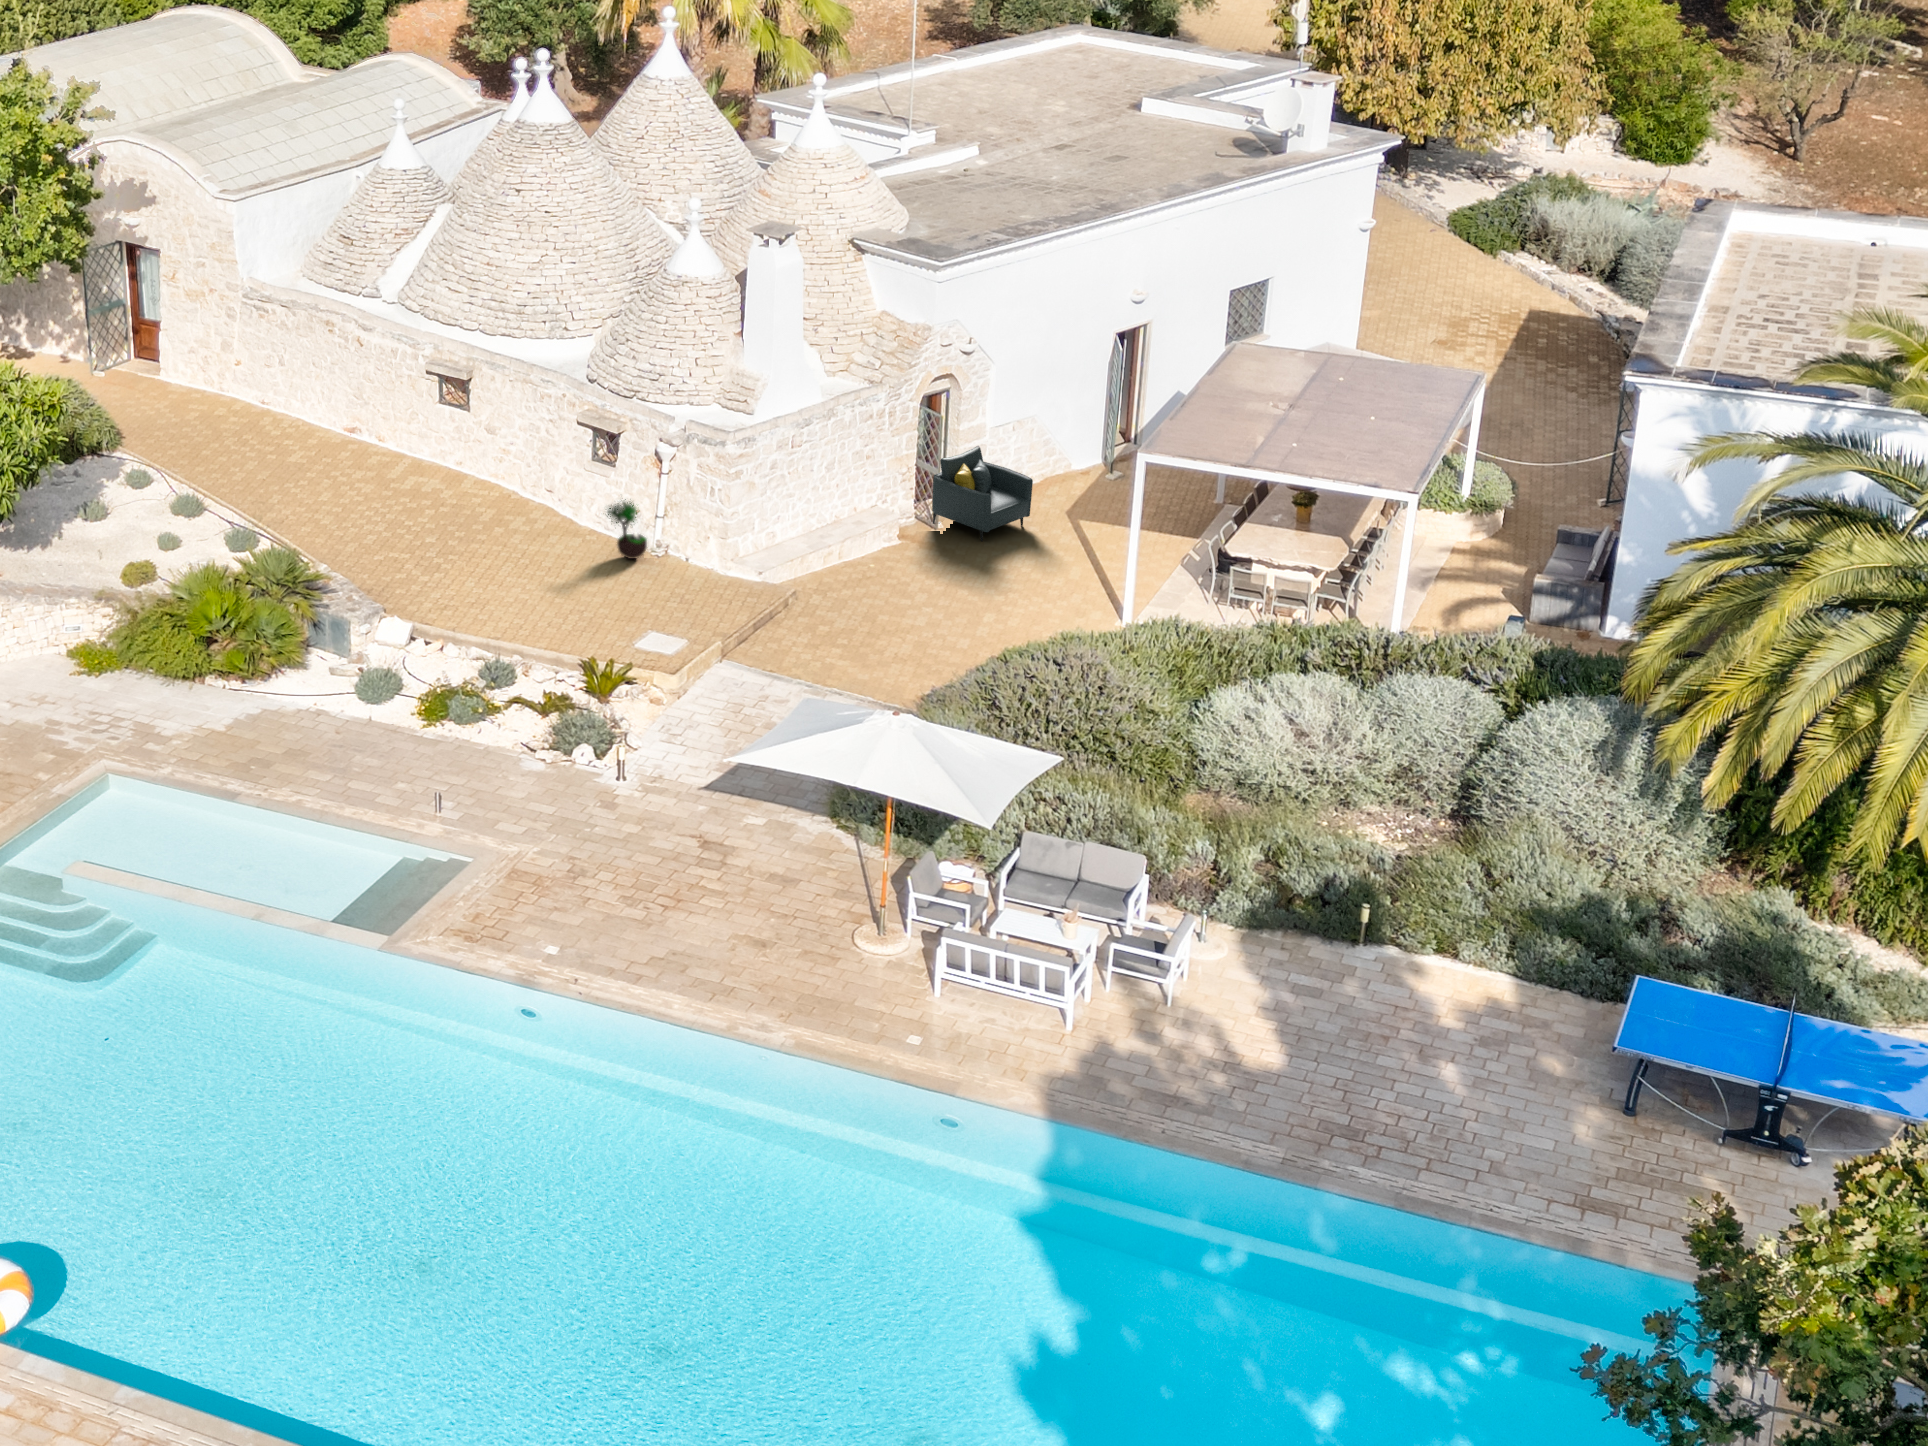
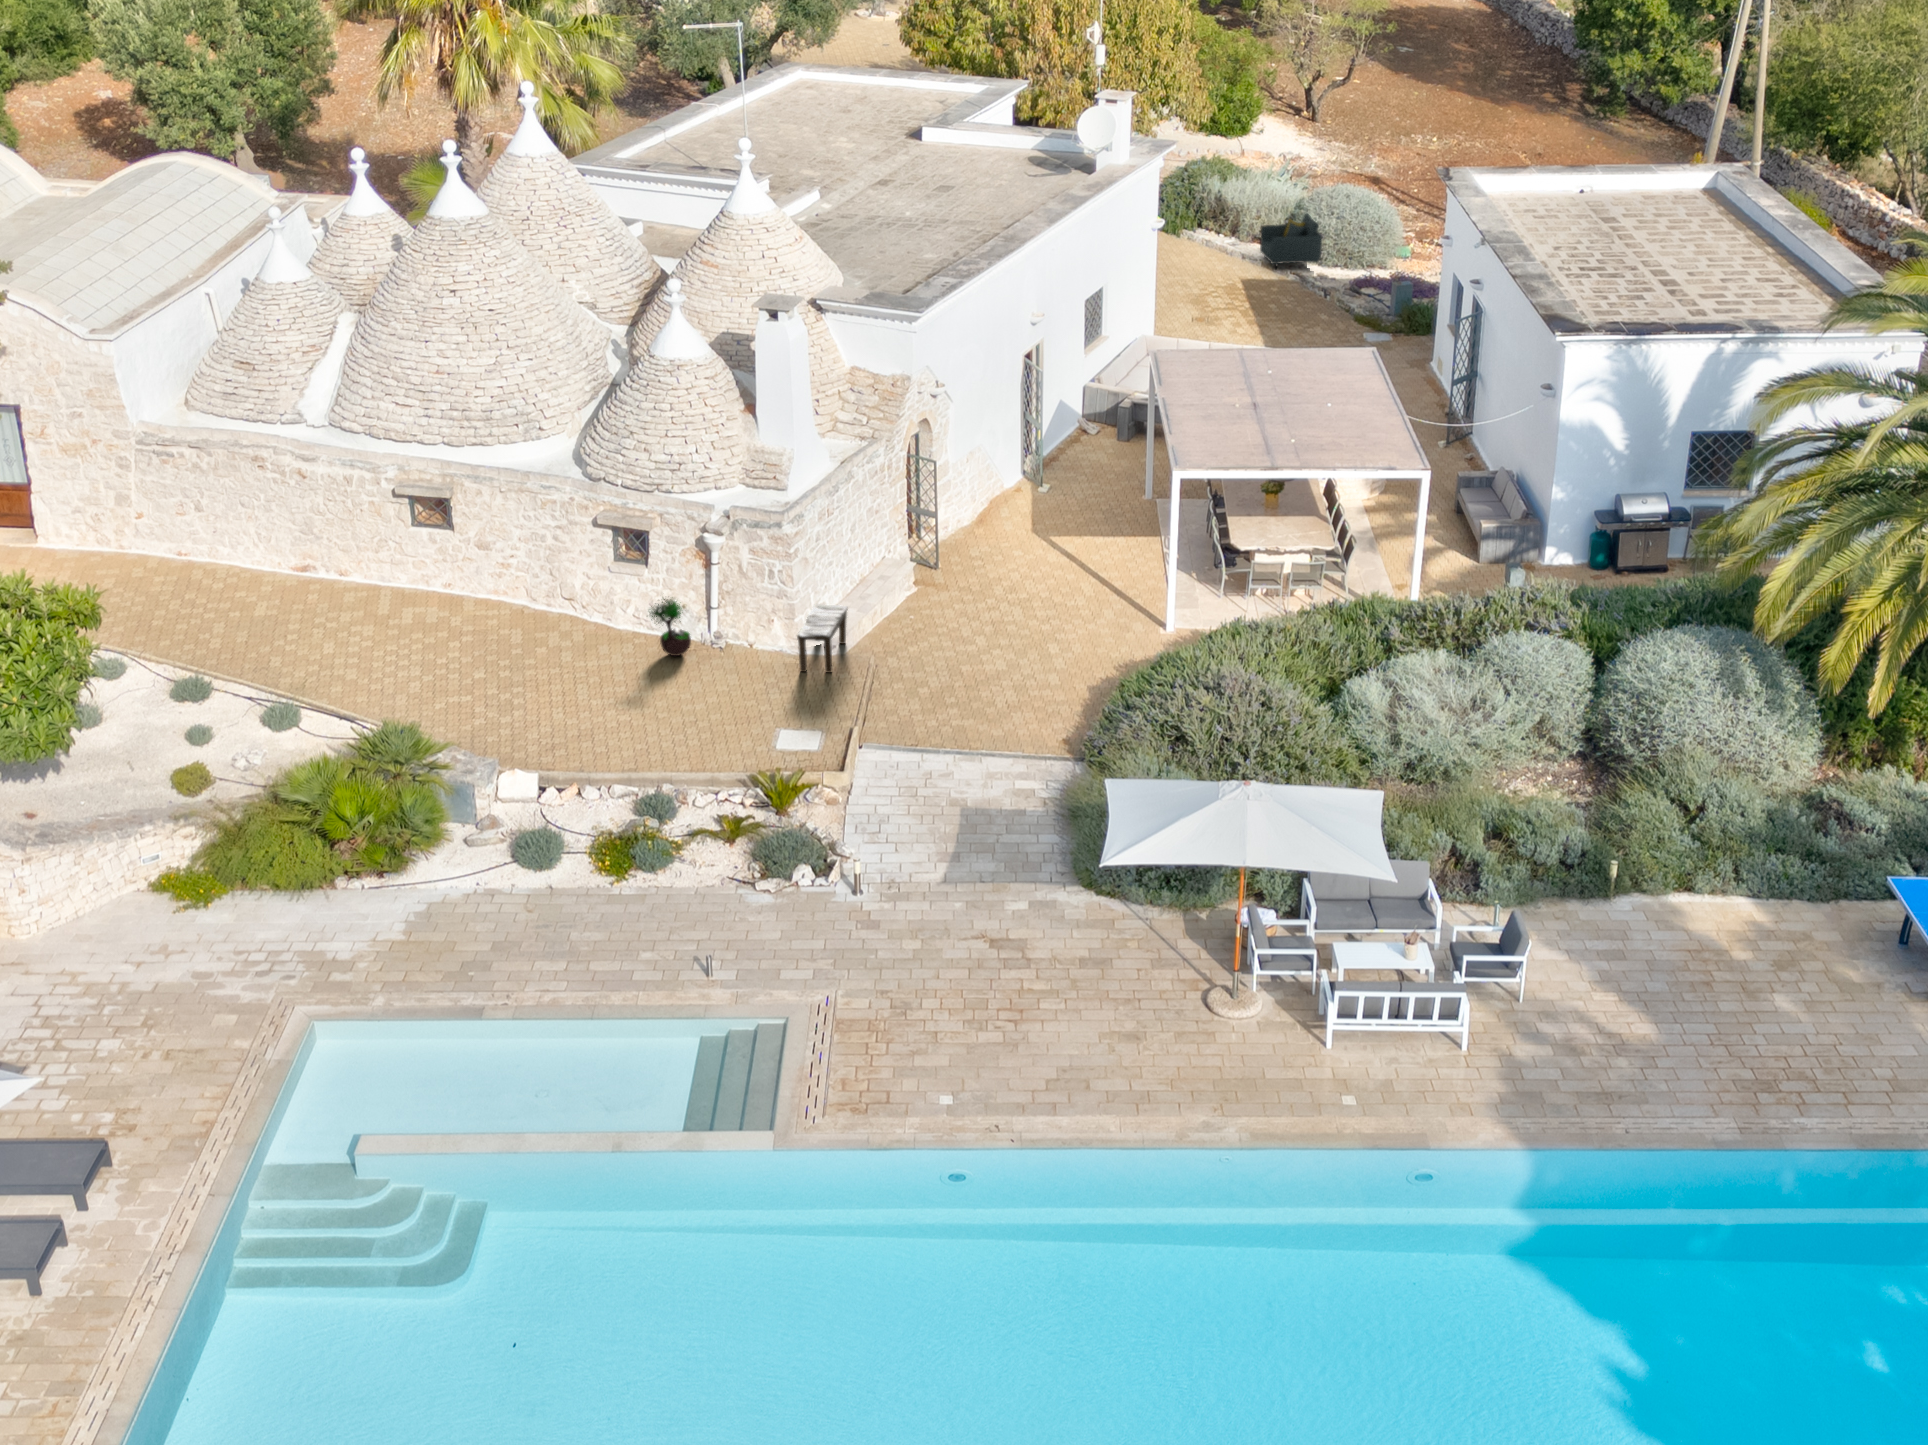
armchair: present [932,446,1033,541] -> present [1260,214,1322,268]
bench: none [730,532,798,598] -> present [797,604,848,673]

